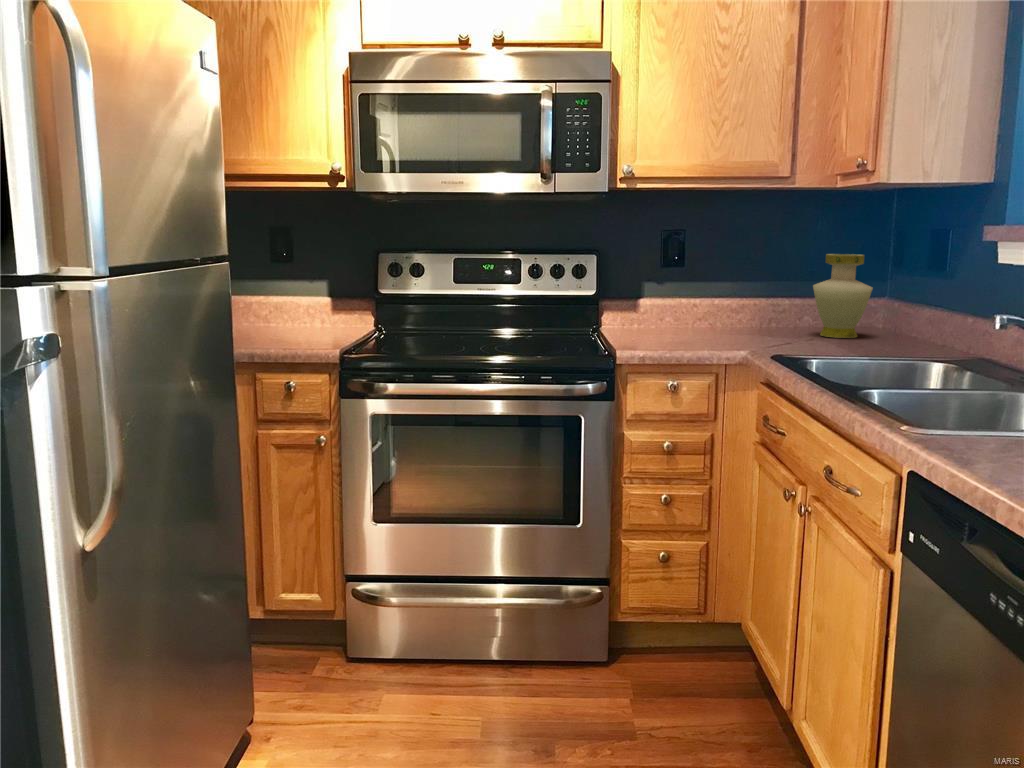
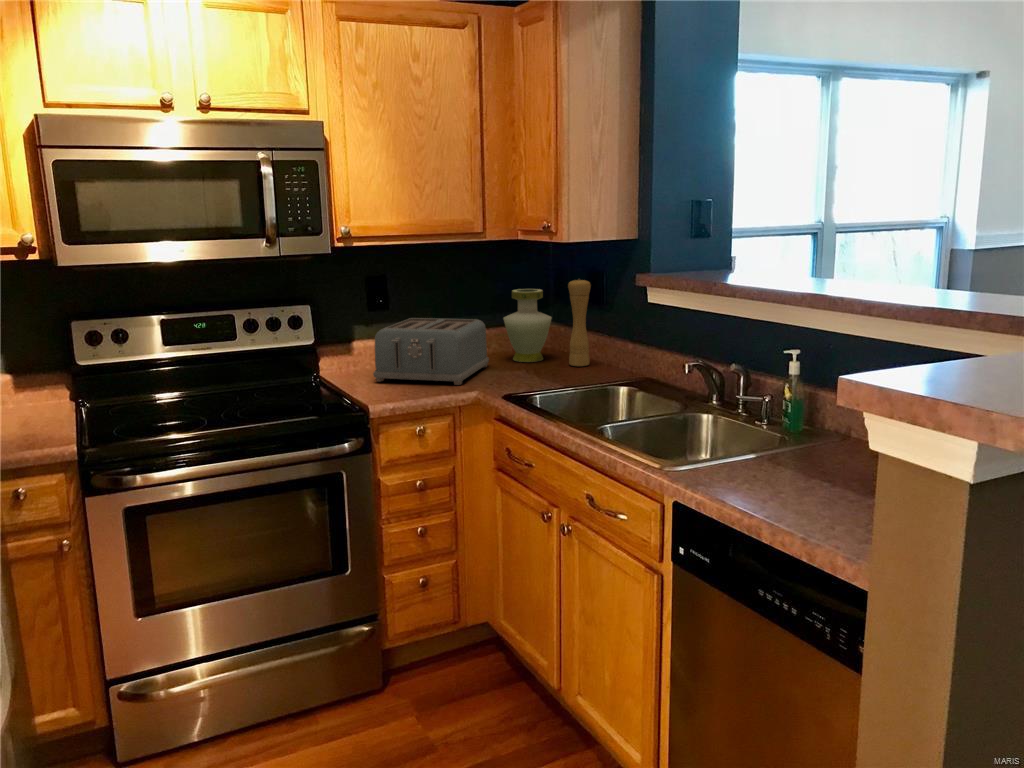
pepper mill: none [884,239,920,345] -> present [568,279,591,366]
toaster: none [648,278,787,347] -> present [373,318,489,385]

